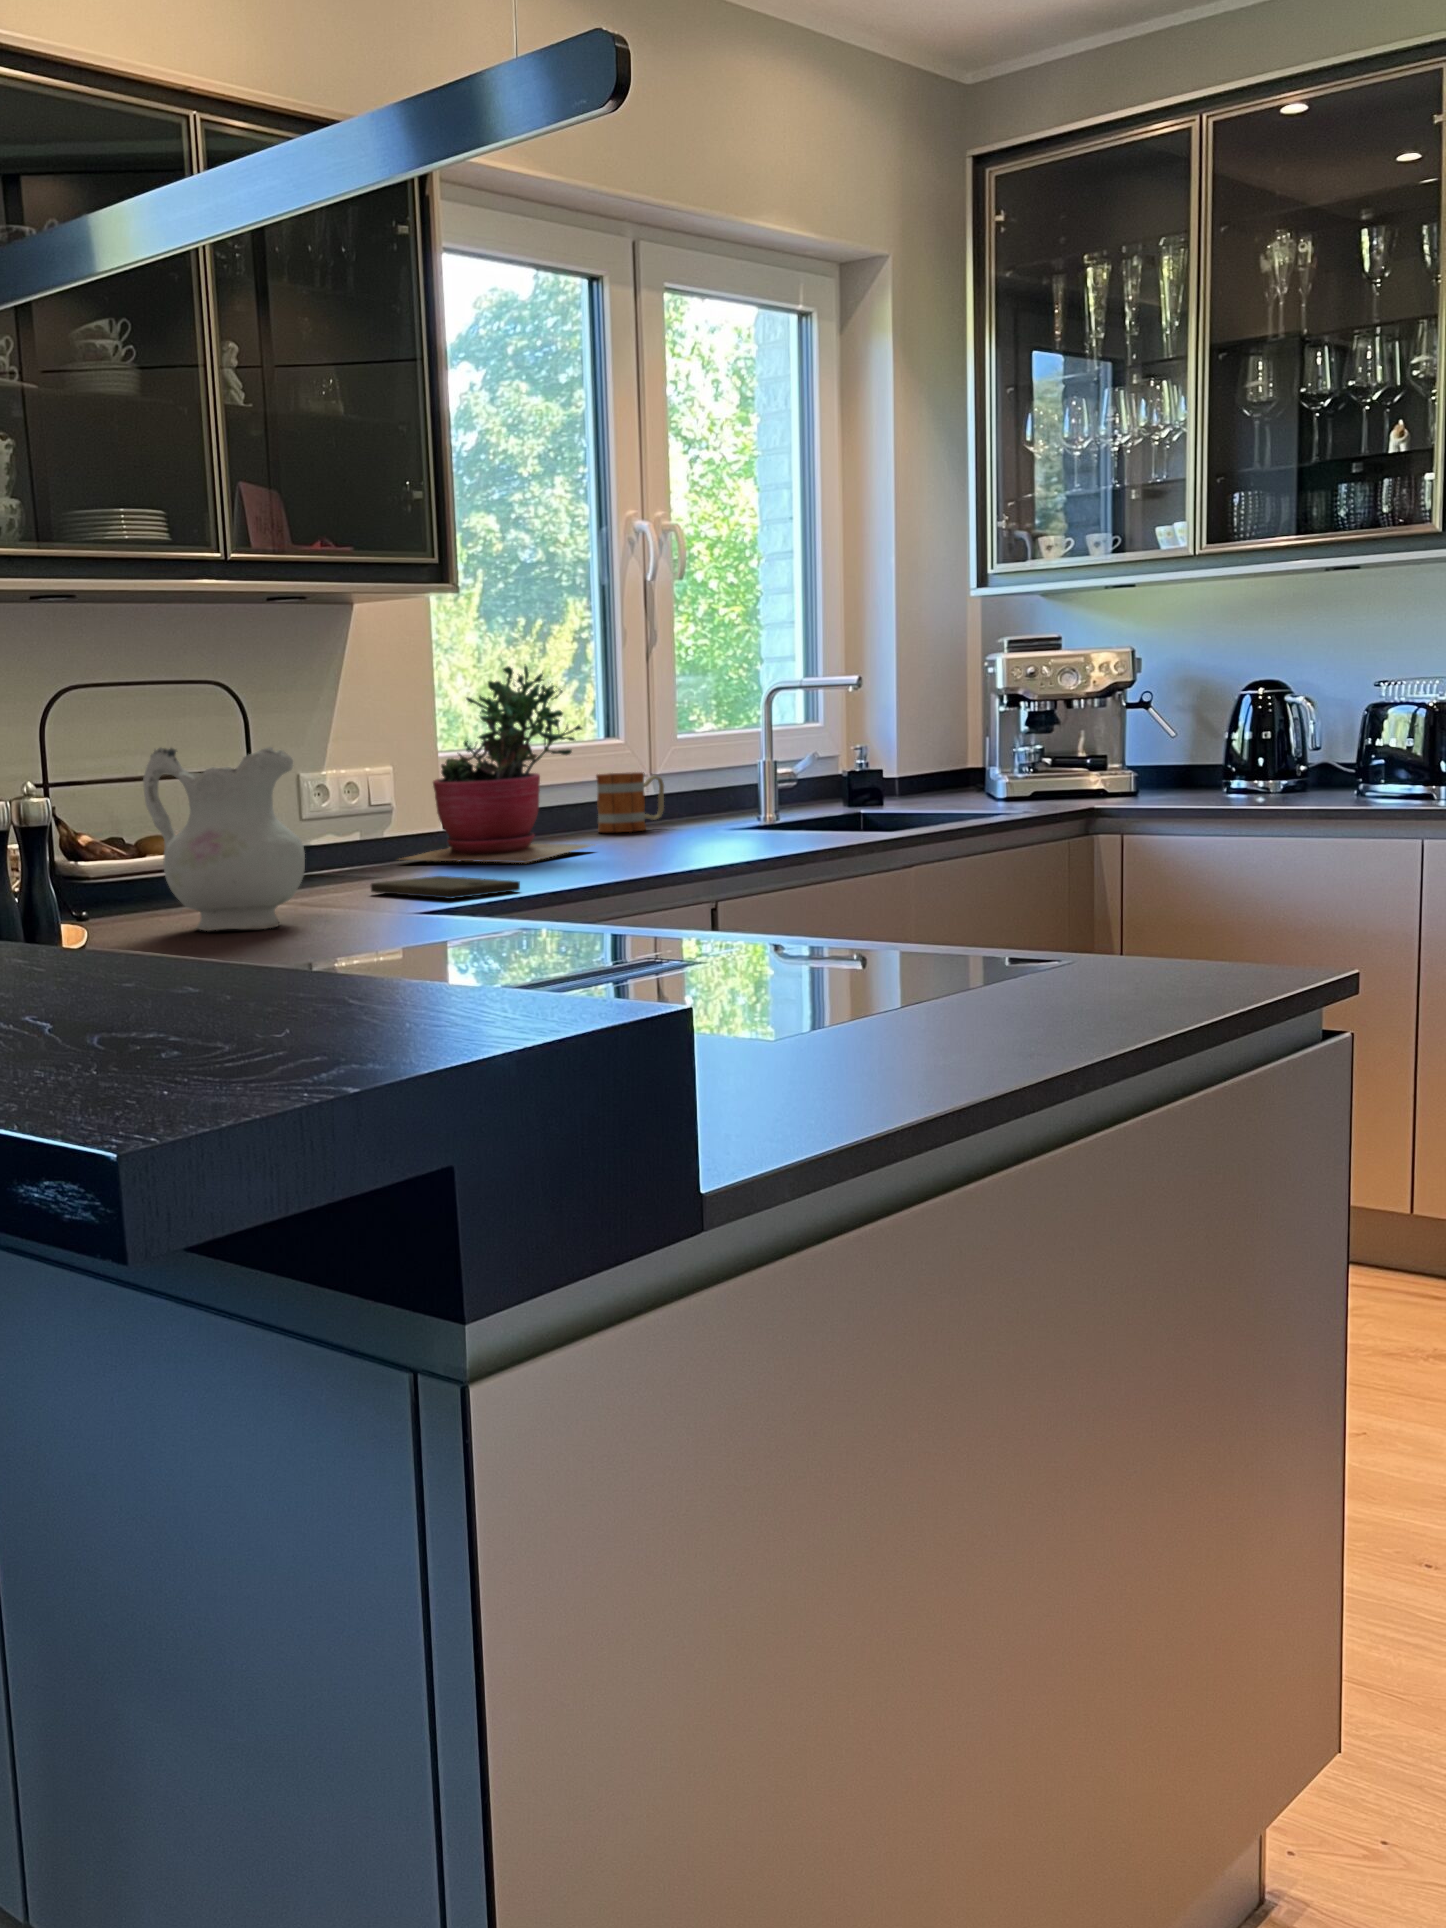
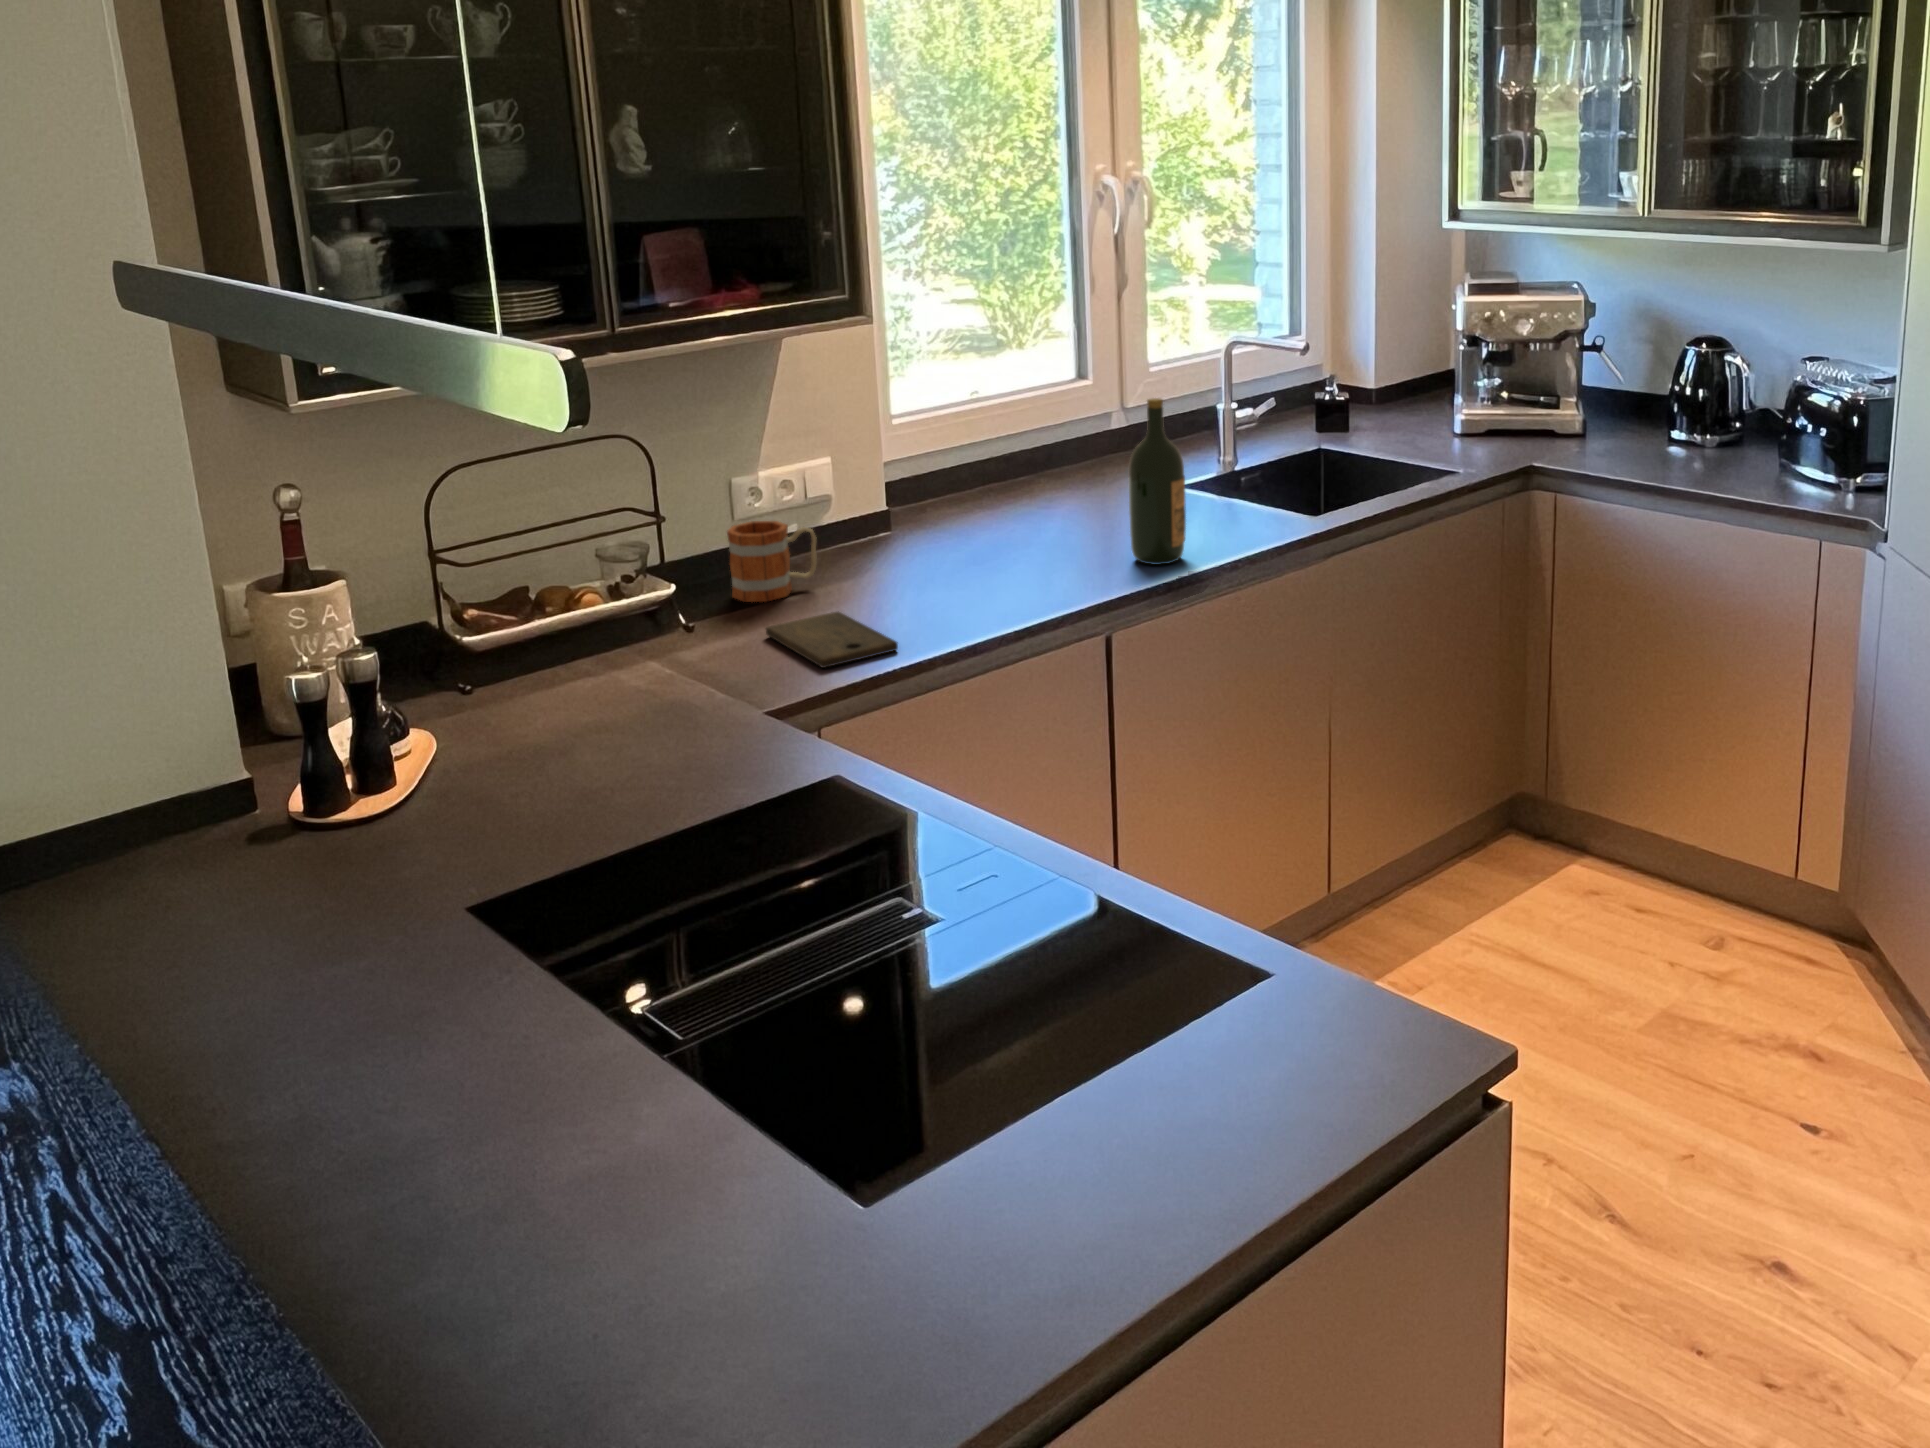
succulent plant: present [402,666,593,863] -> none [835,358,1028,565]
wine bottle: none [718,678,778,852] -> present [1129,398,1186,565]
ceramic pitcher: present [143,747,305,931] -> none [510,552,664,733]
mug: present [596,772,664,832] -> present [727,521,816,602]

